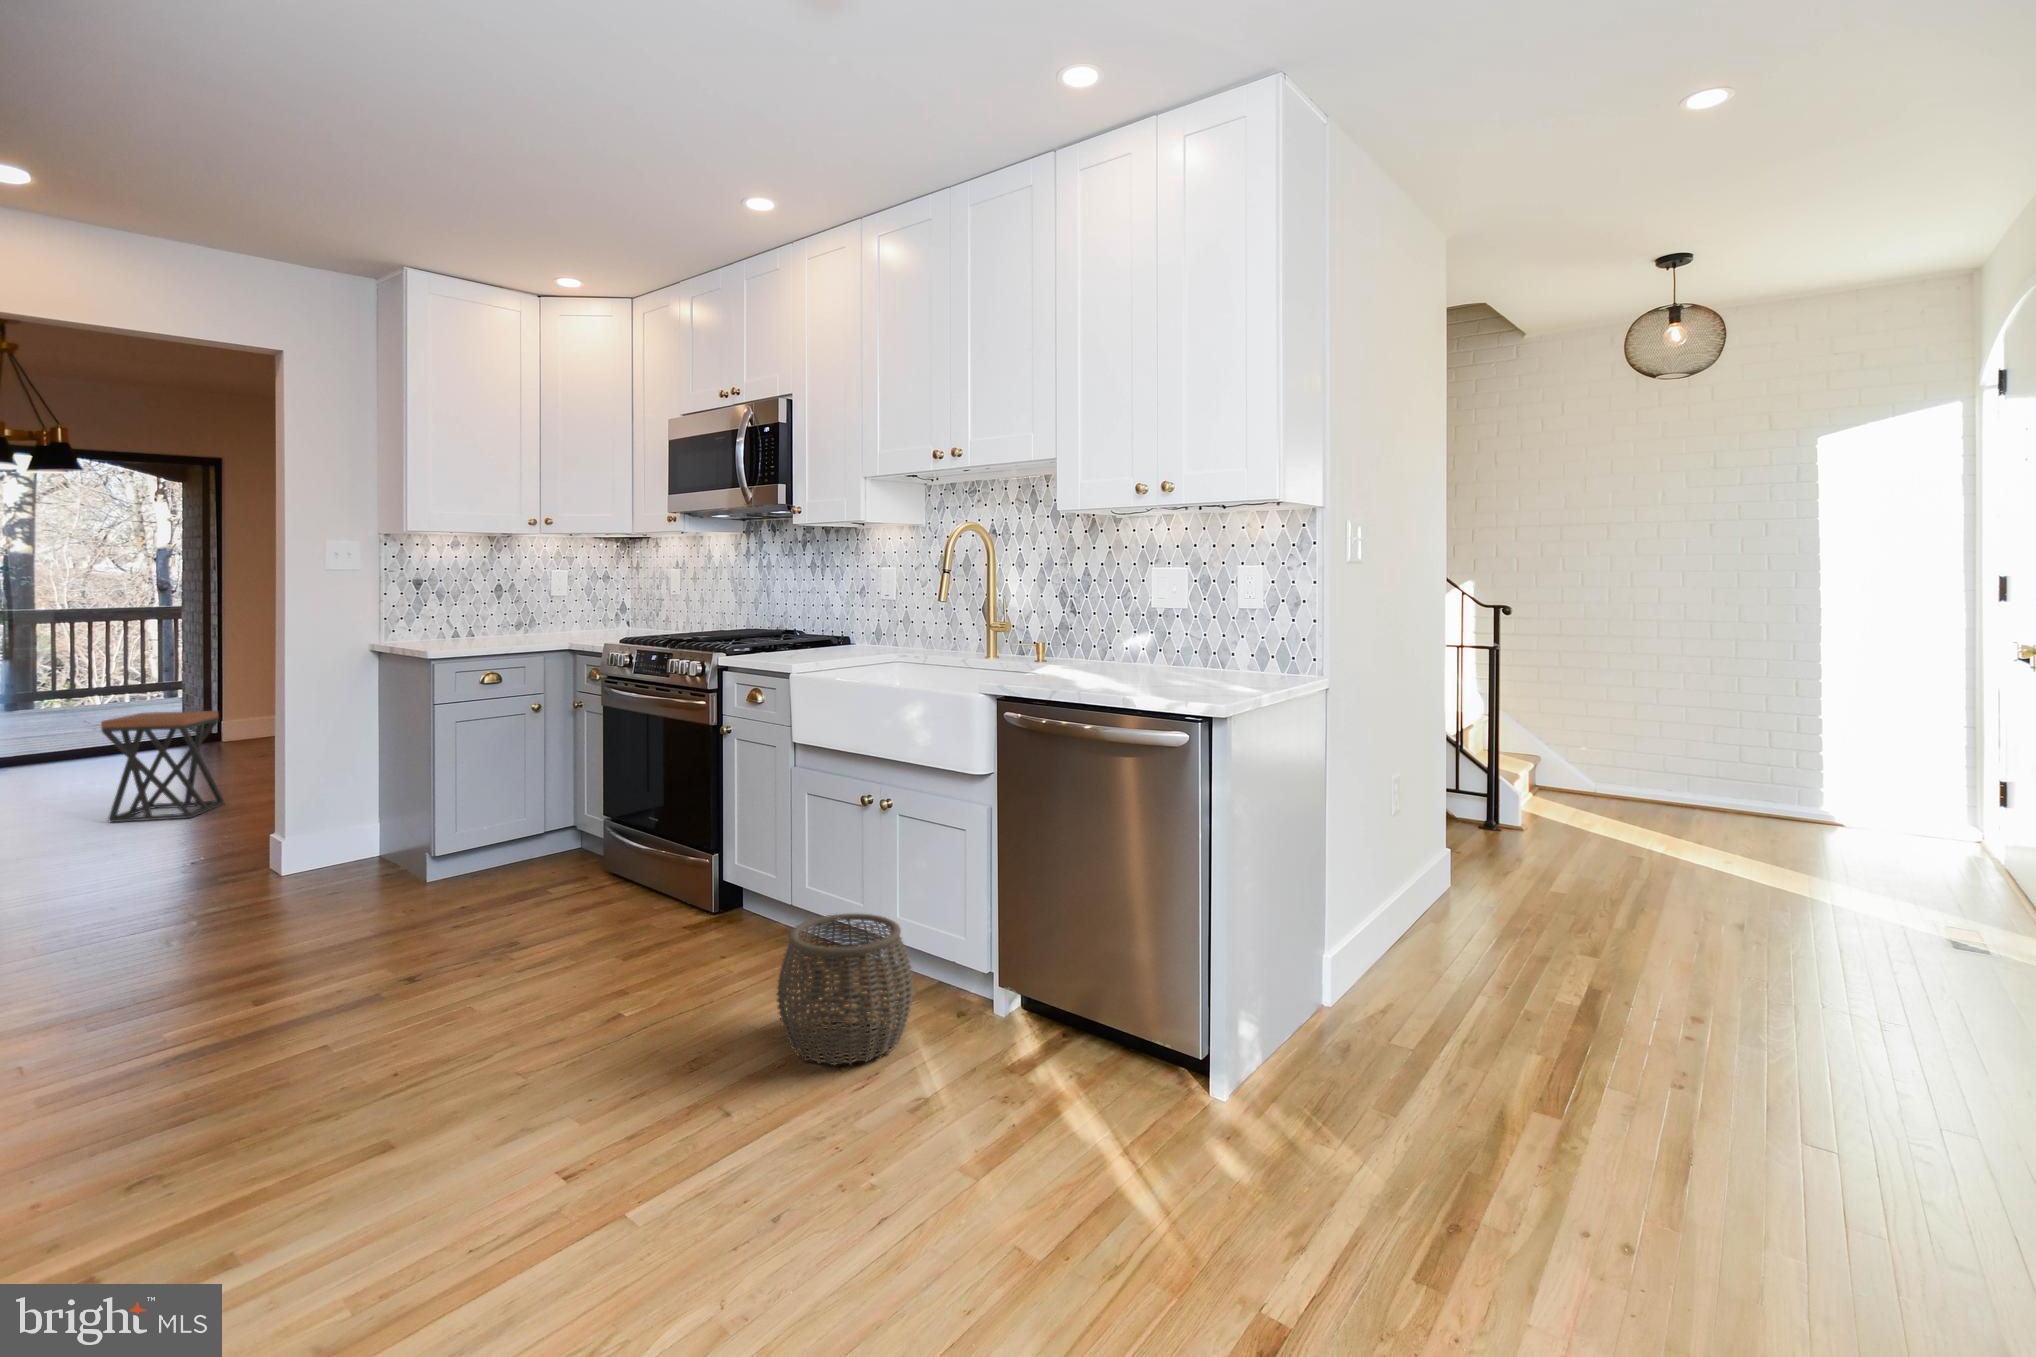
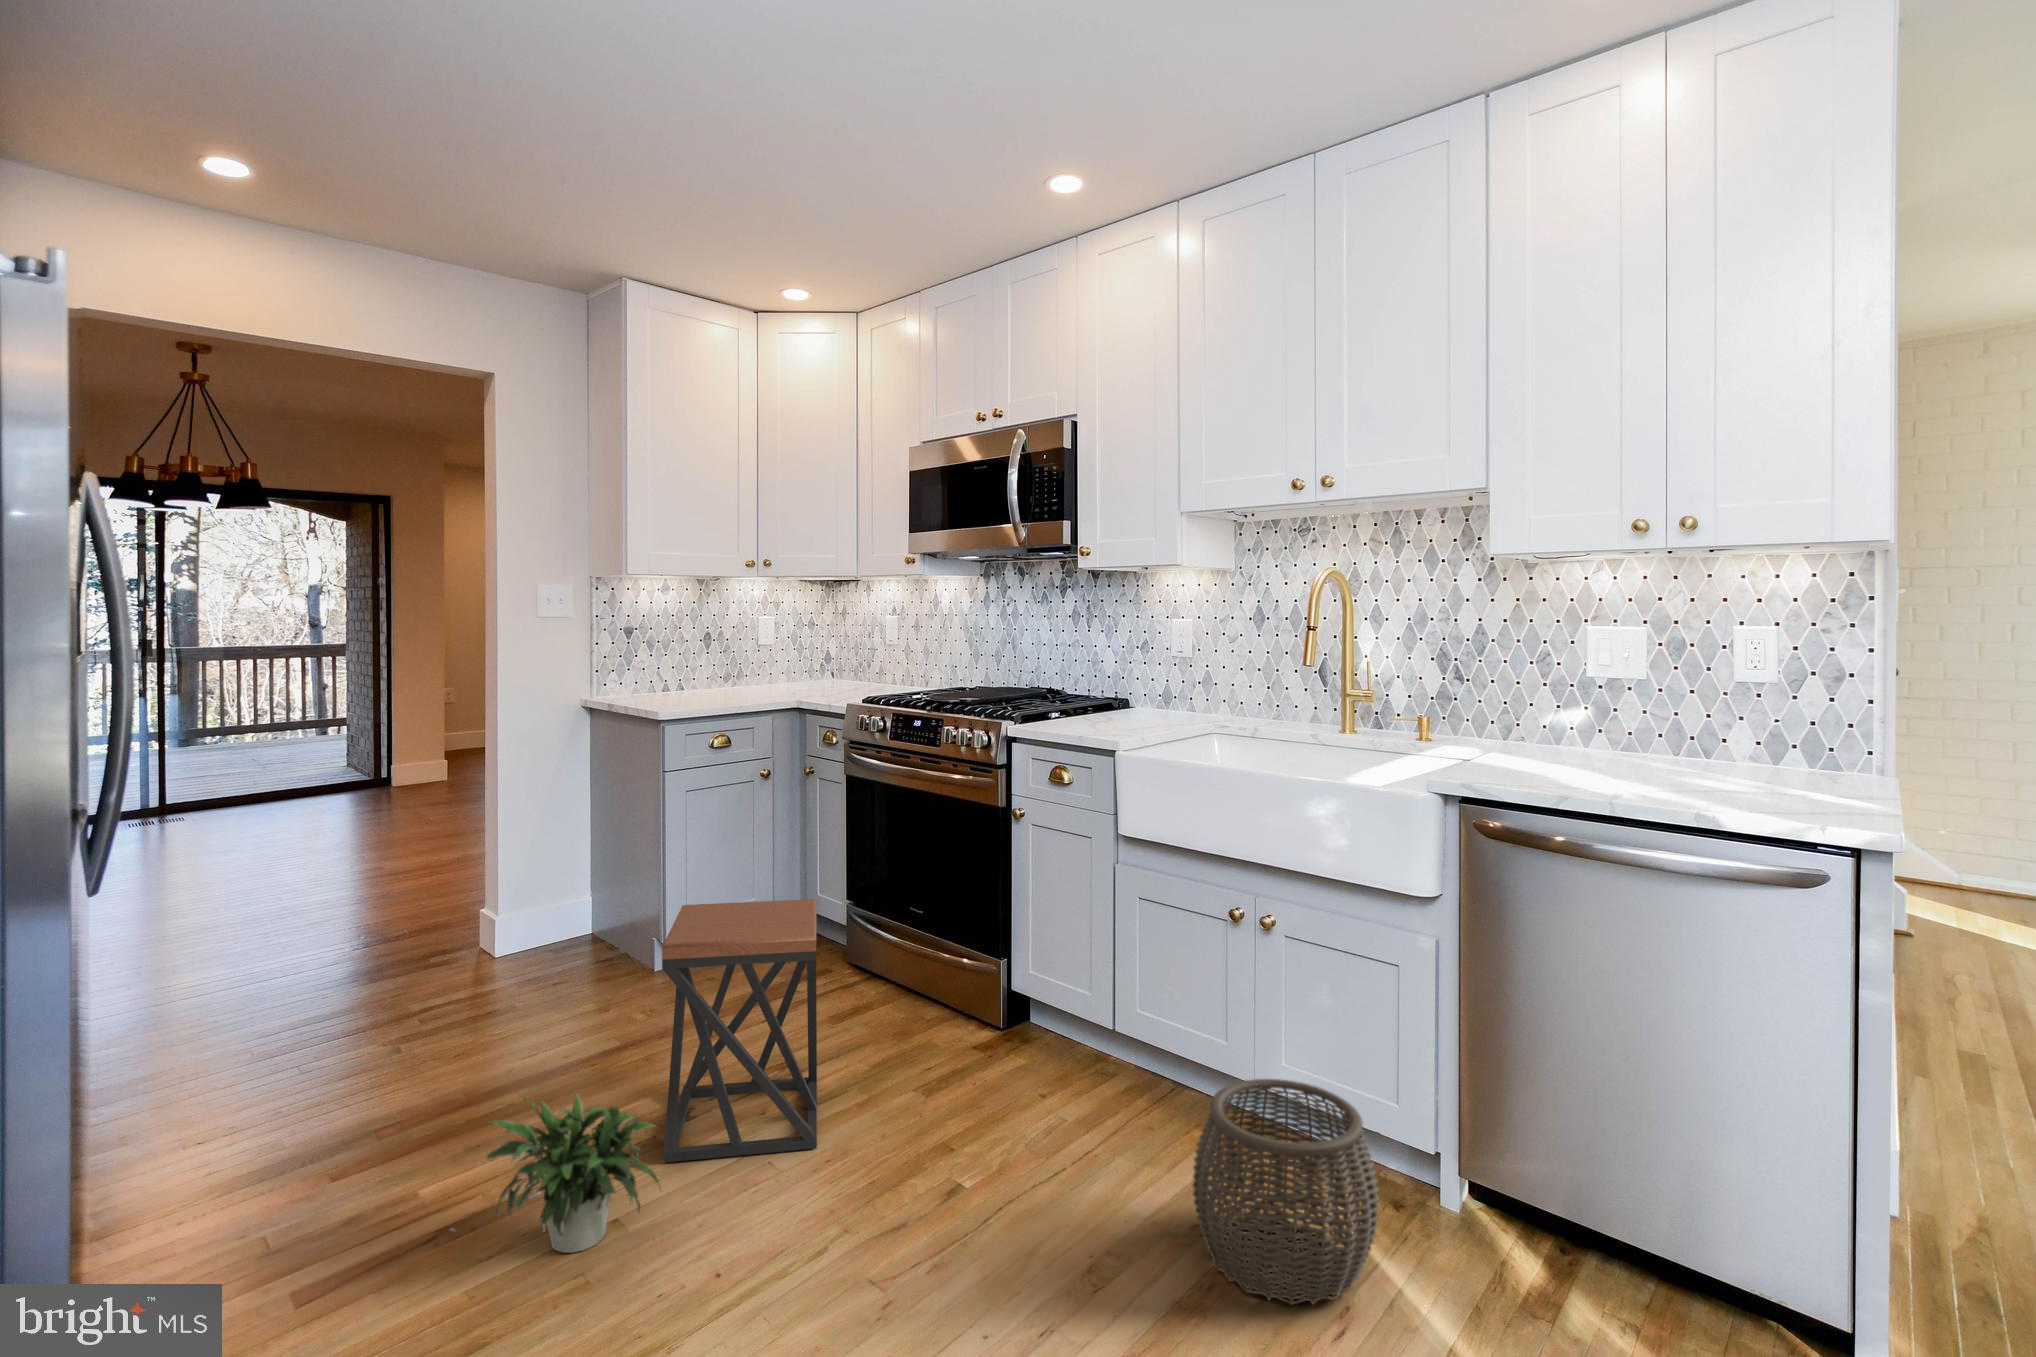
stool: present [101,711,224,822] -> present [662,899,817,1162]
potted plant: none [192,943,367,1059] -> present [450,1094,660,1253]

